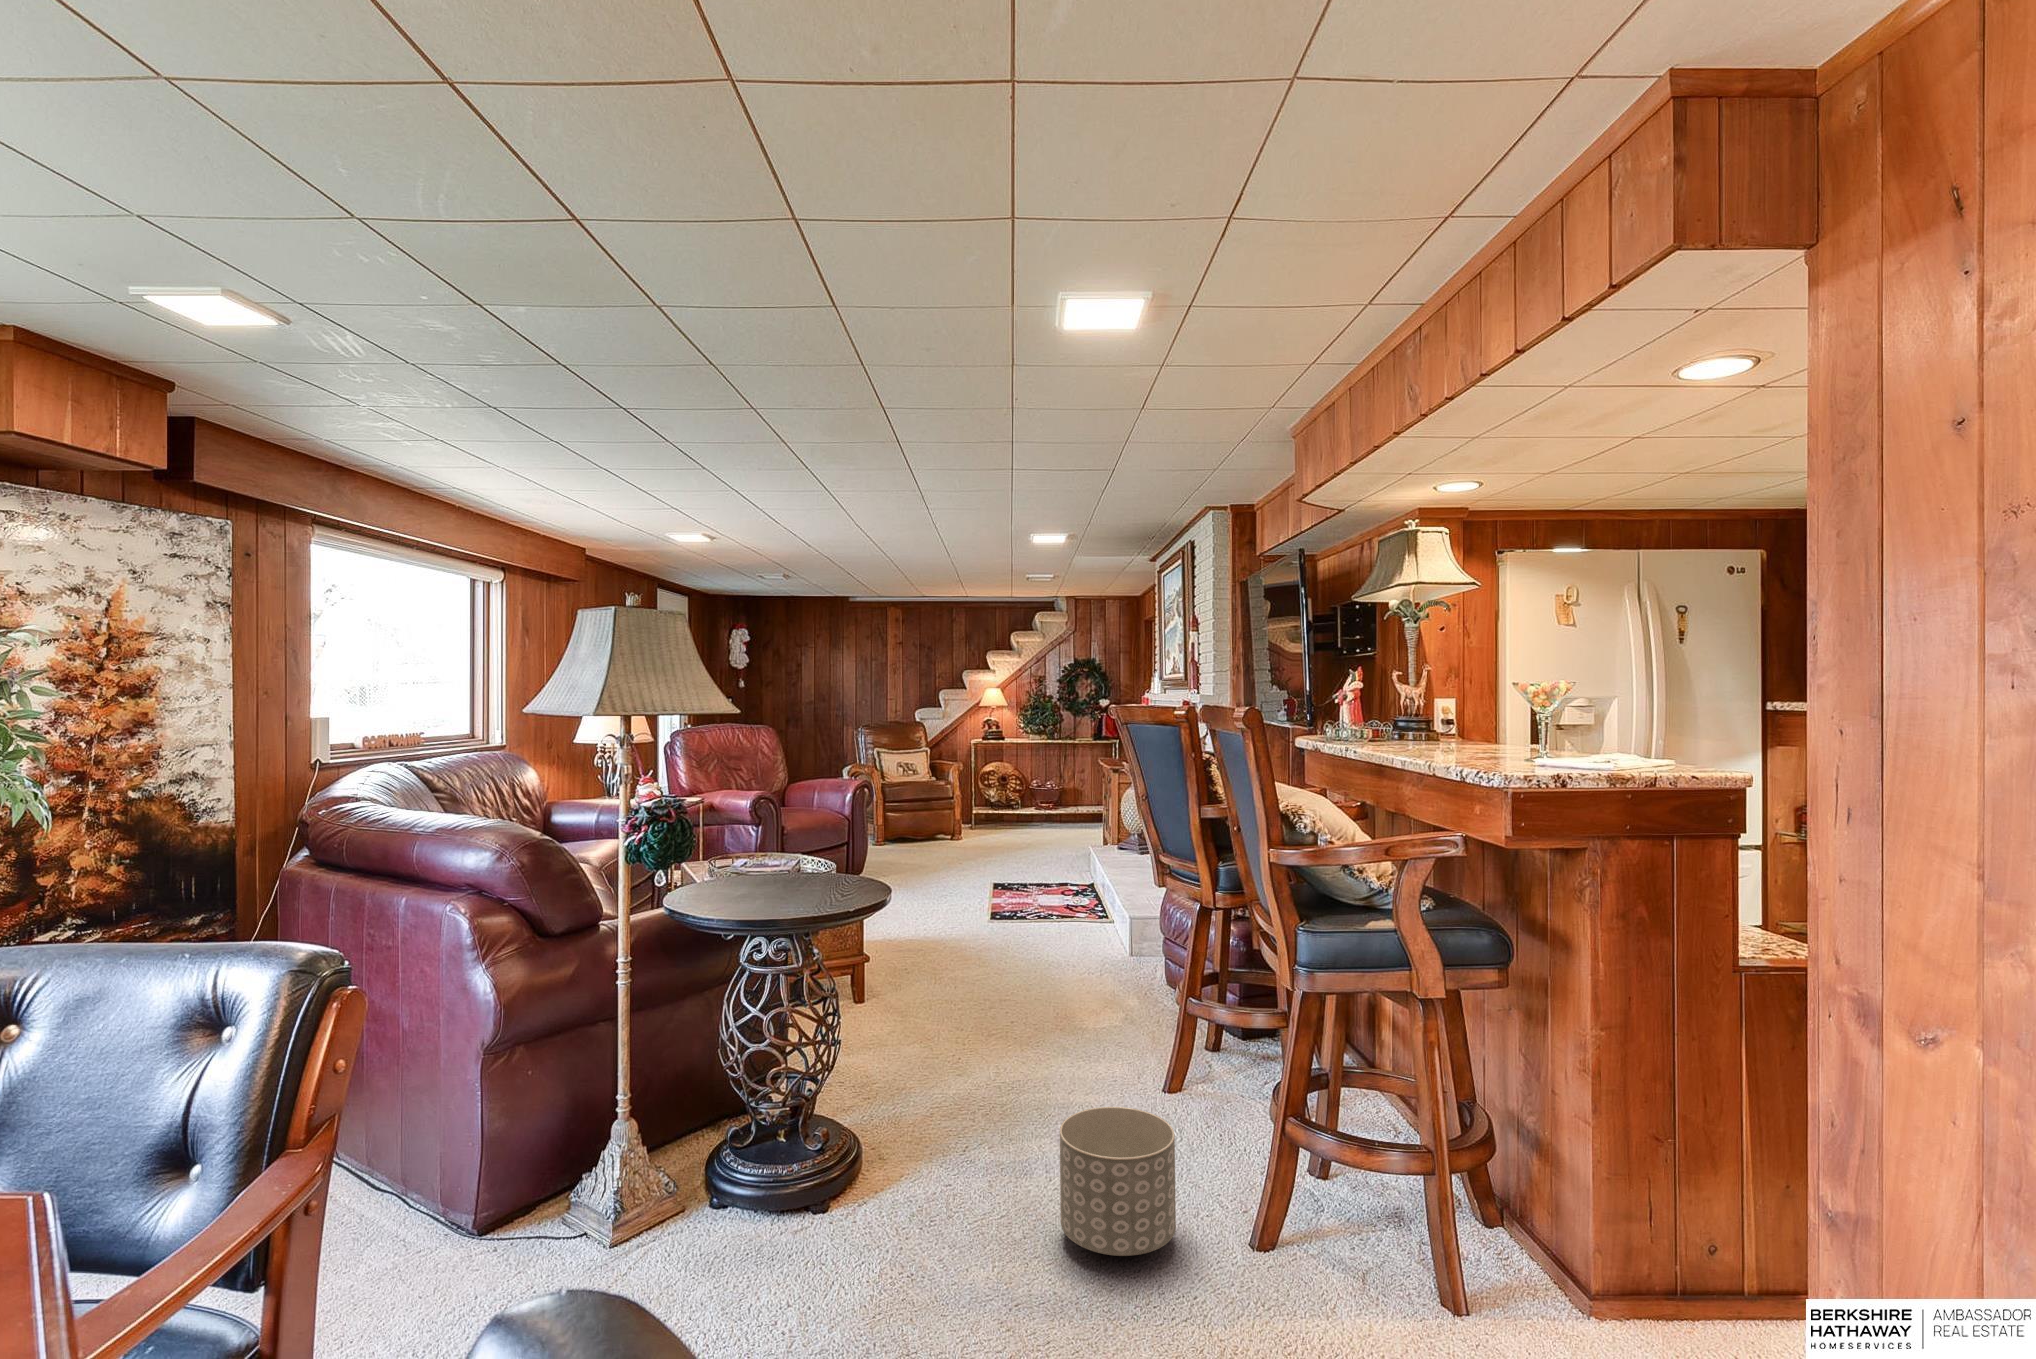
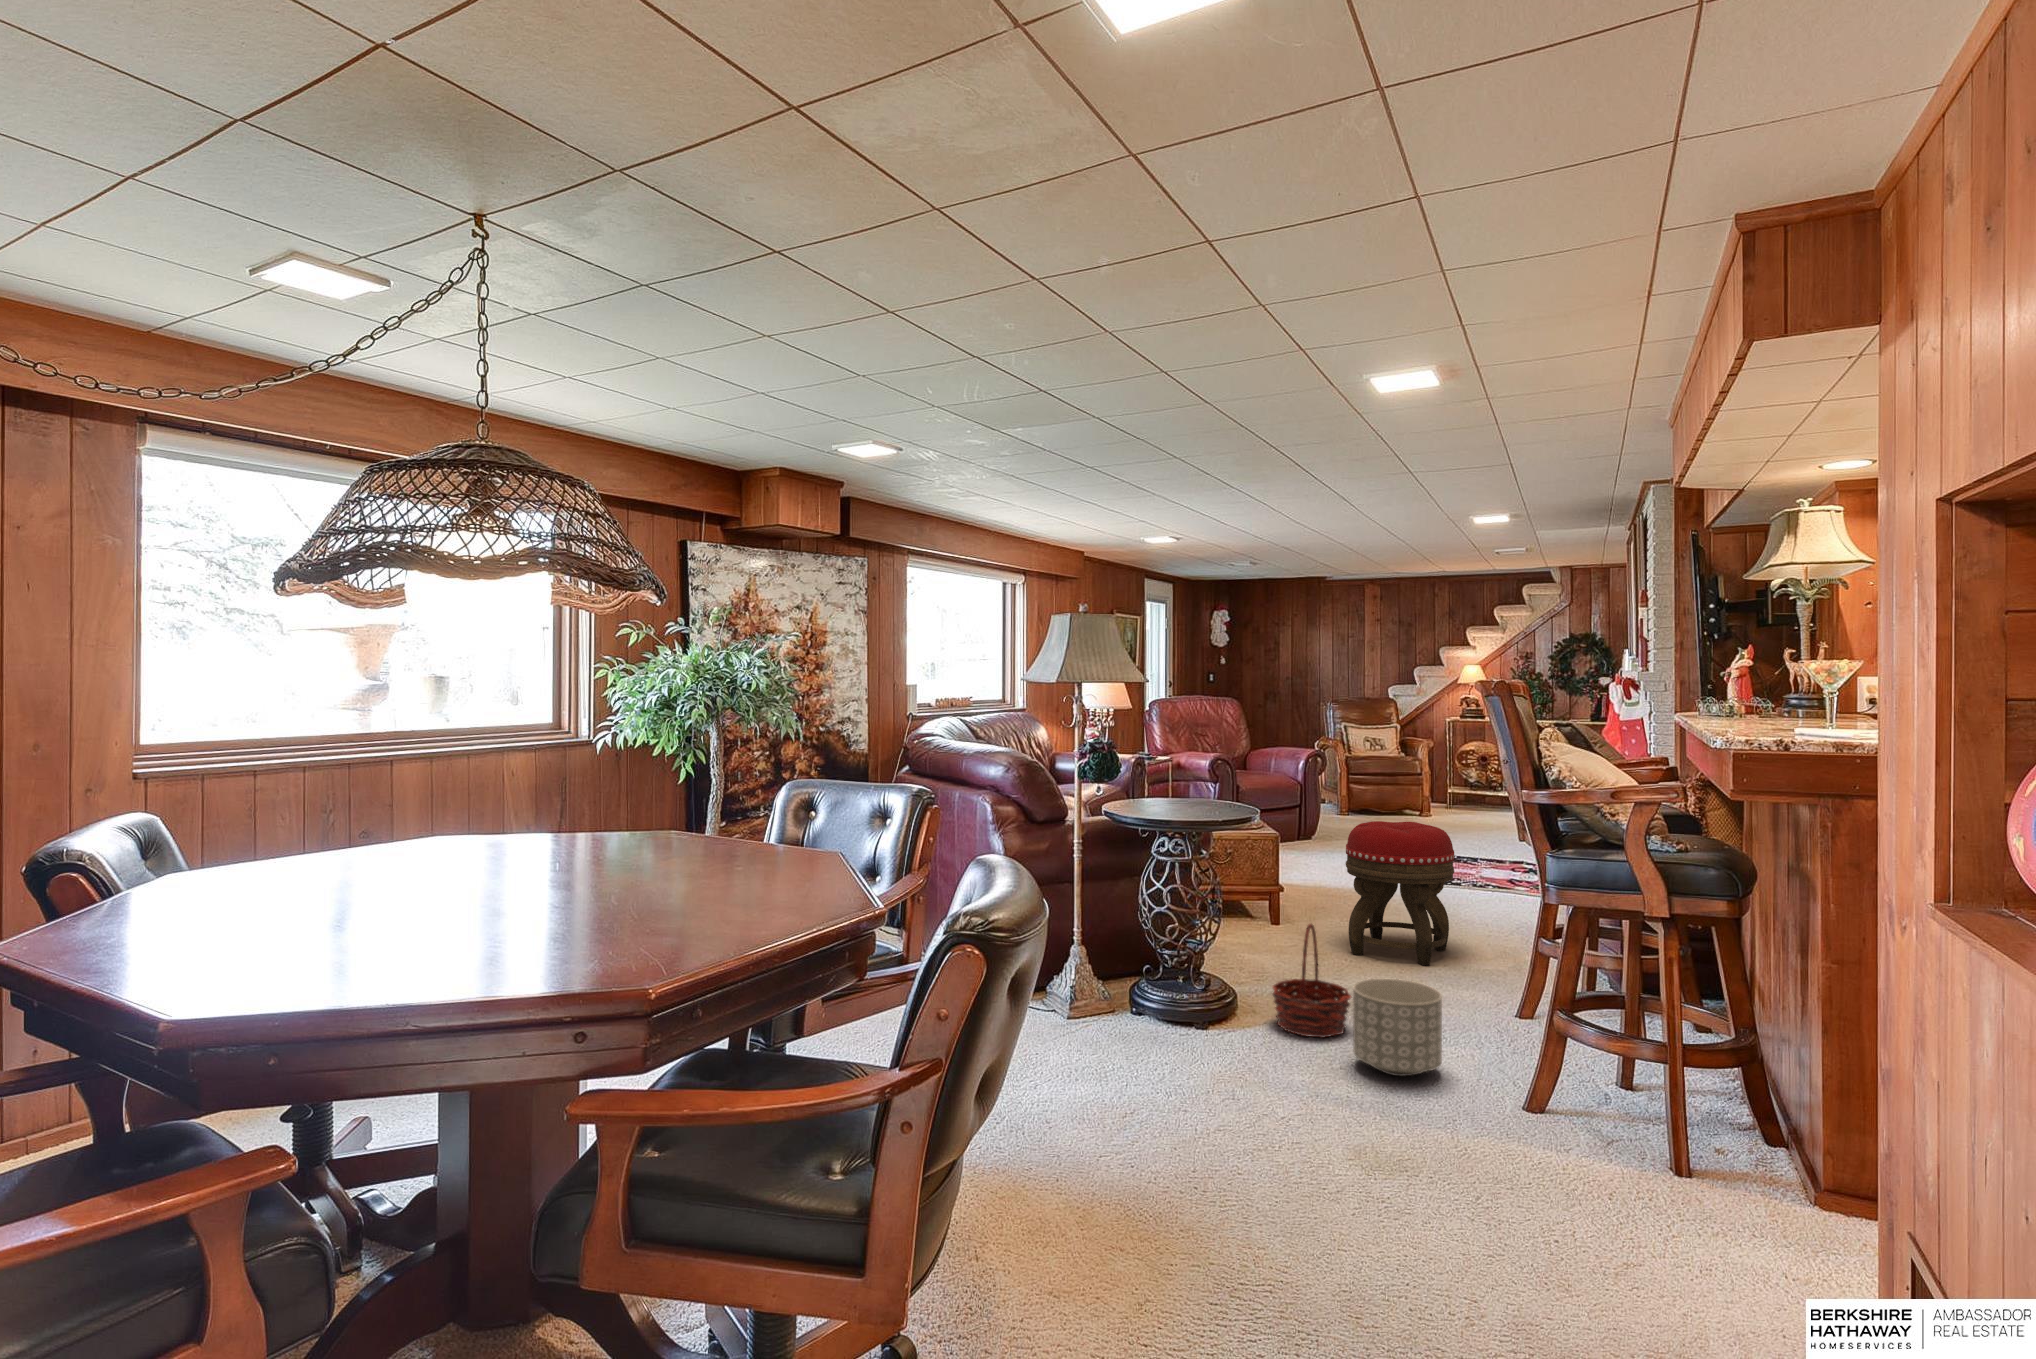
footstool: none [958,867,1078,1042] -> present [1346,821,1454,966]
basket: none [923,1039,1031,1207] -> present [1272,924,1352,1037]

